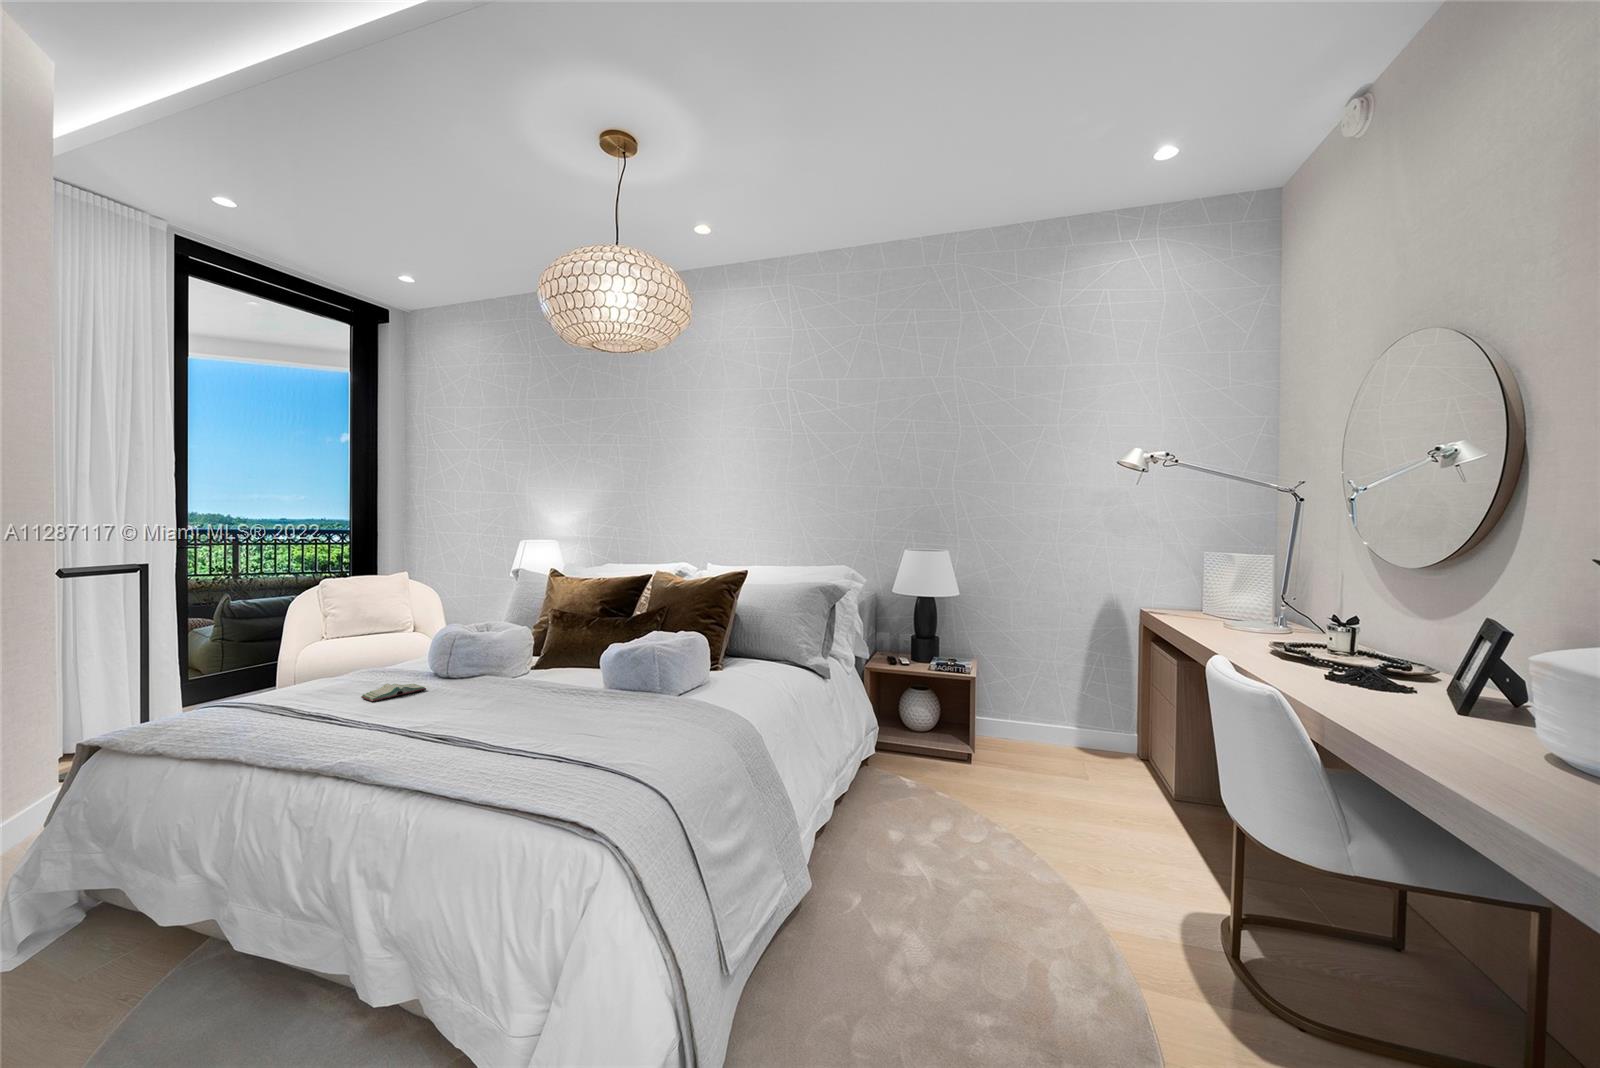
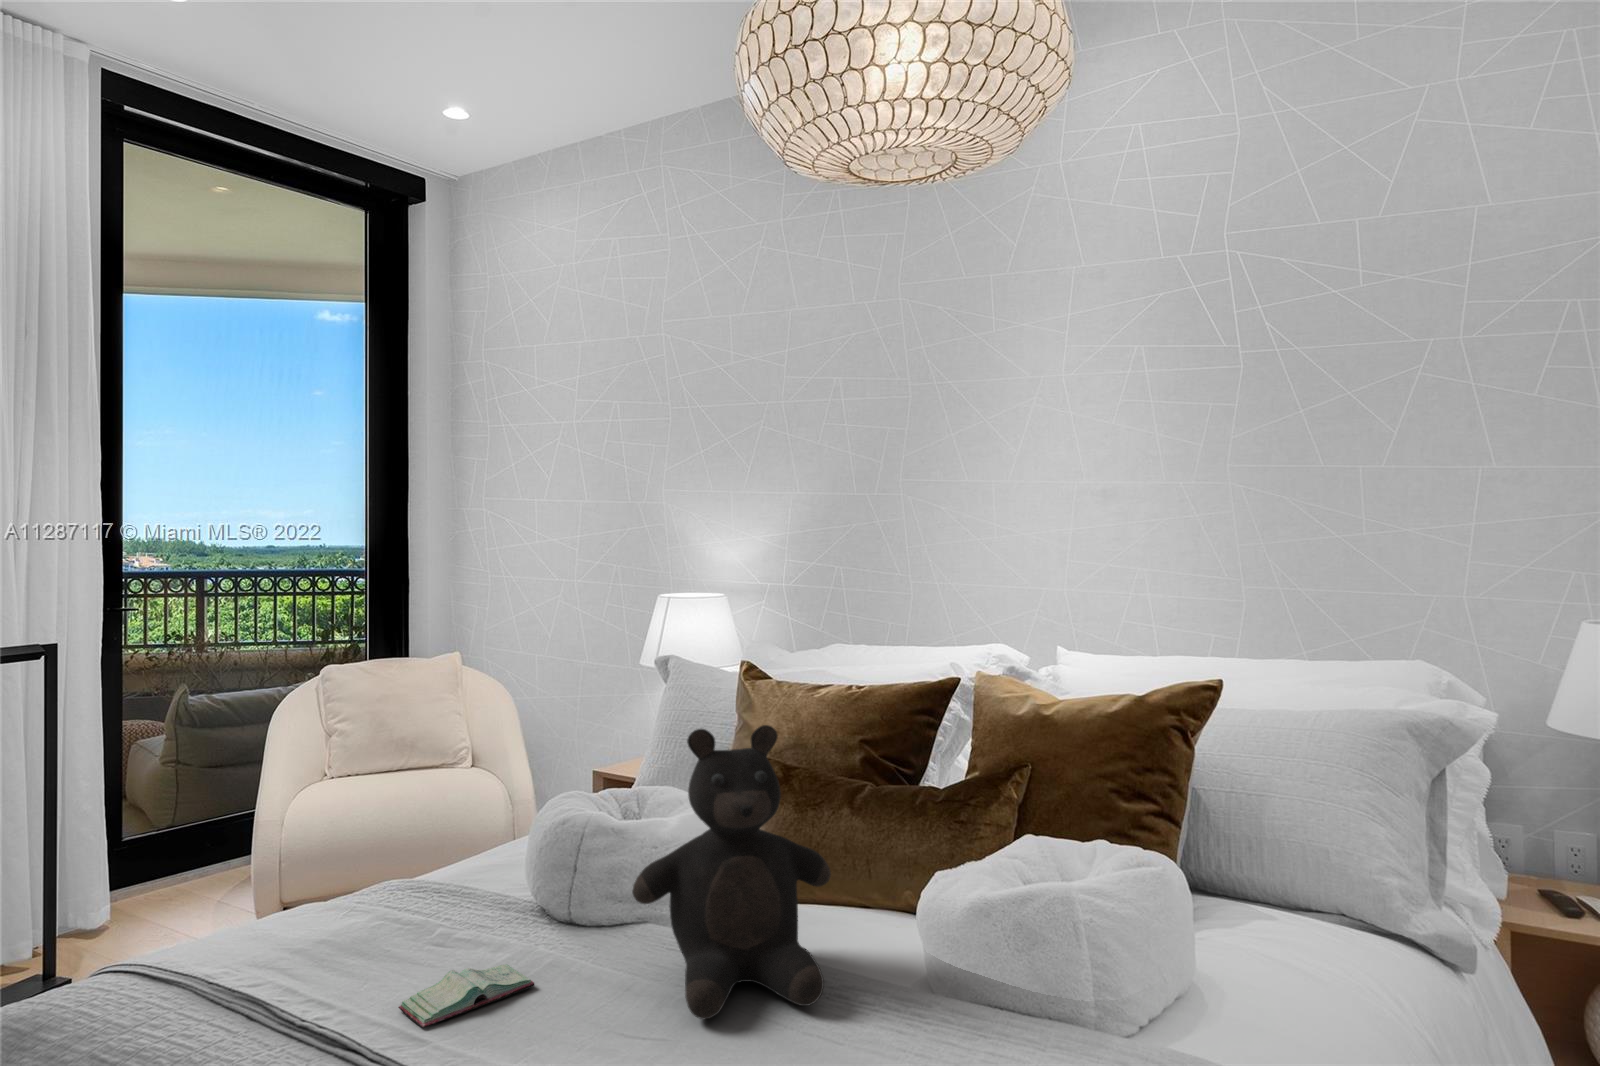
teddy bear: none [473,582,565,694] -> present [632,725,831,1019]

